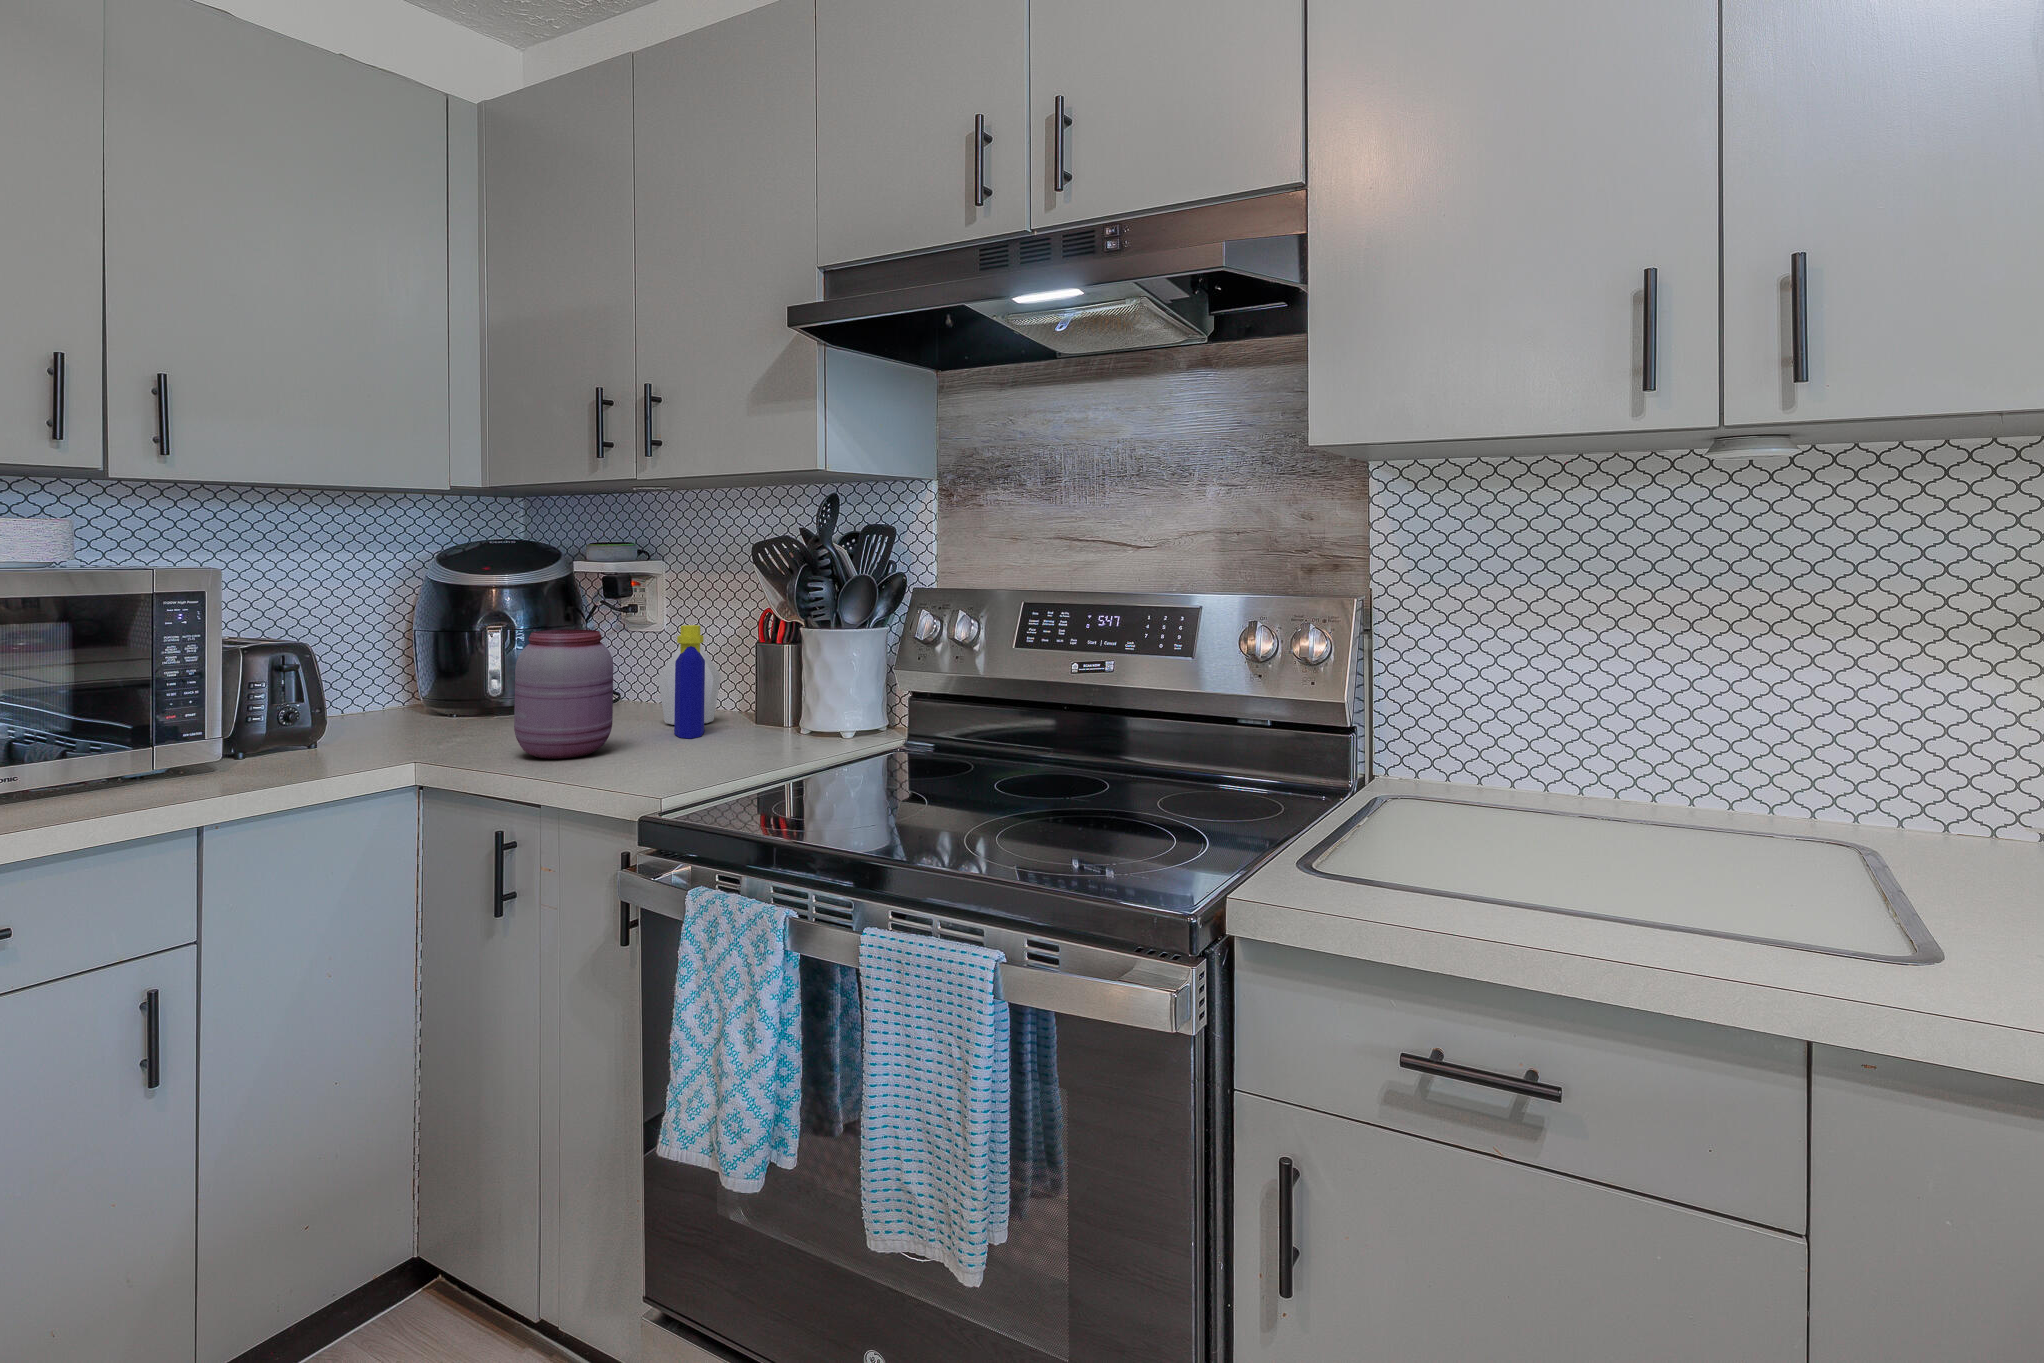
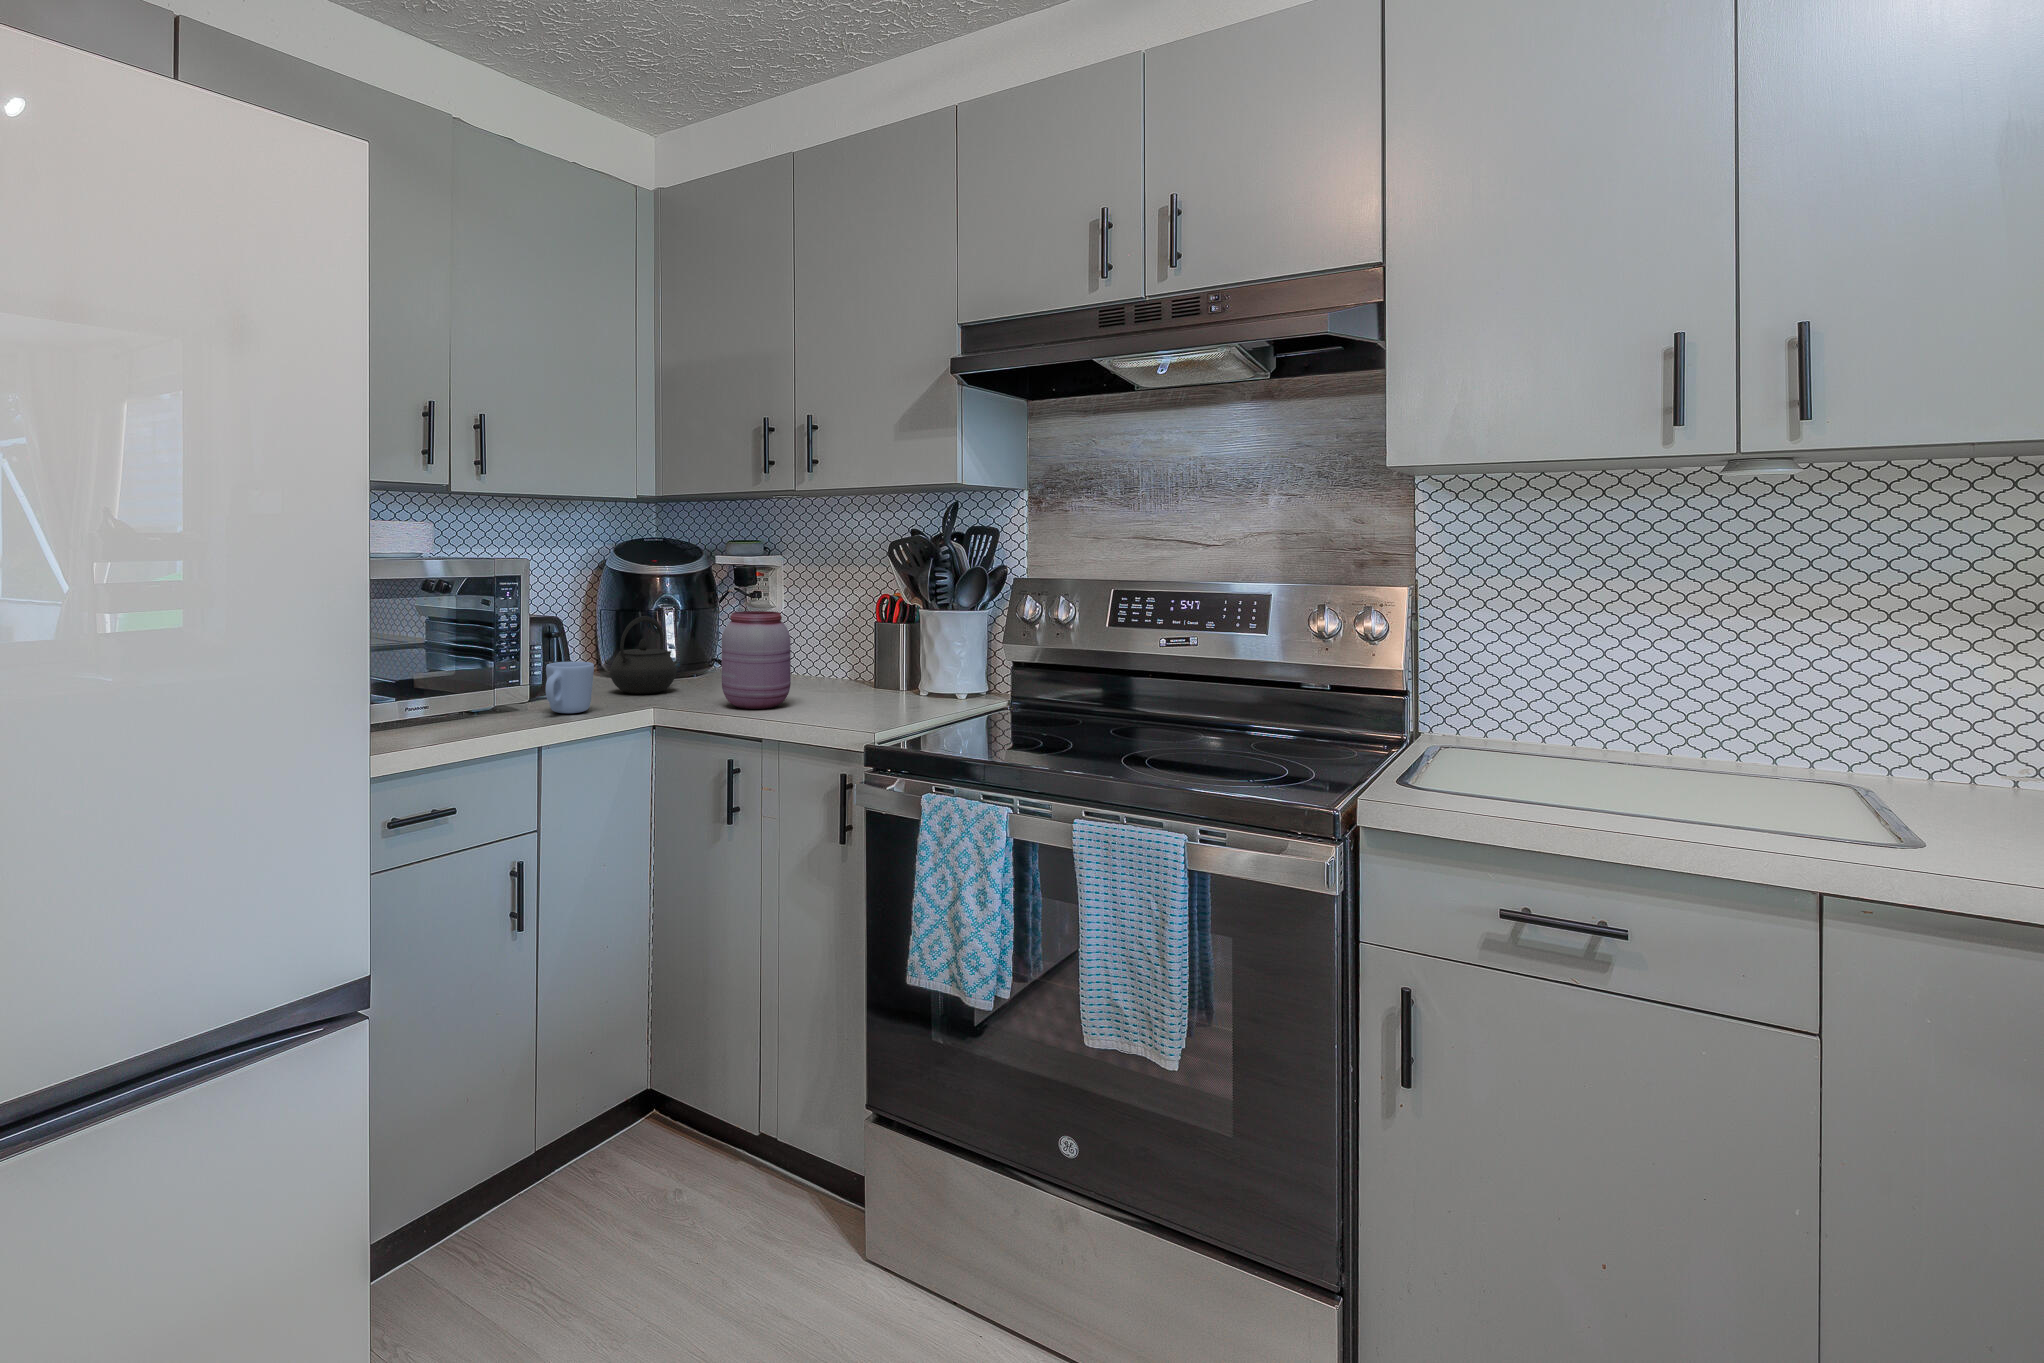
bottle: present [658,625,721,739] -> none [793,608,842,696]
kettle: none [398,636,499,738] -> present [610,616,677,694]
mug: none [236,698,328,769] -> present [545,661,594,713]

